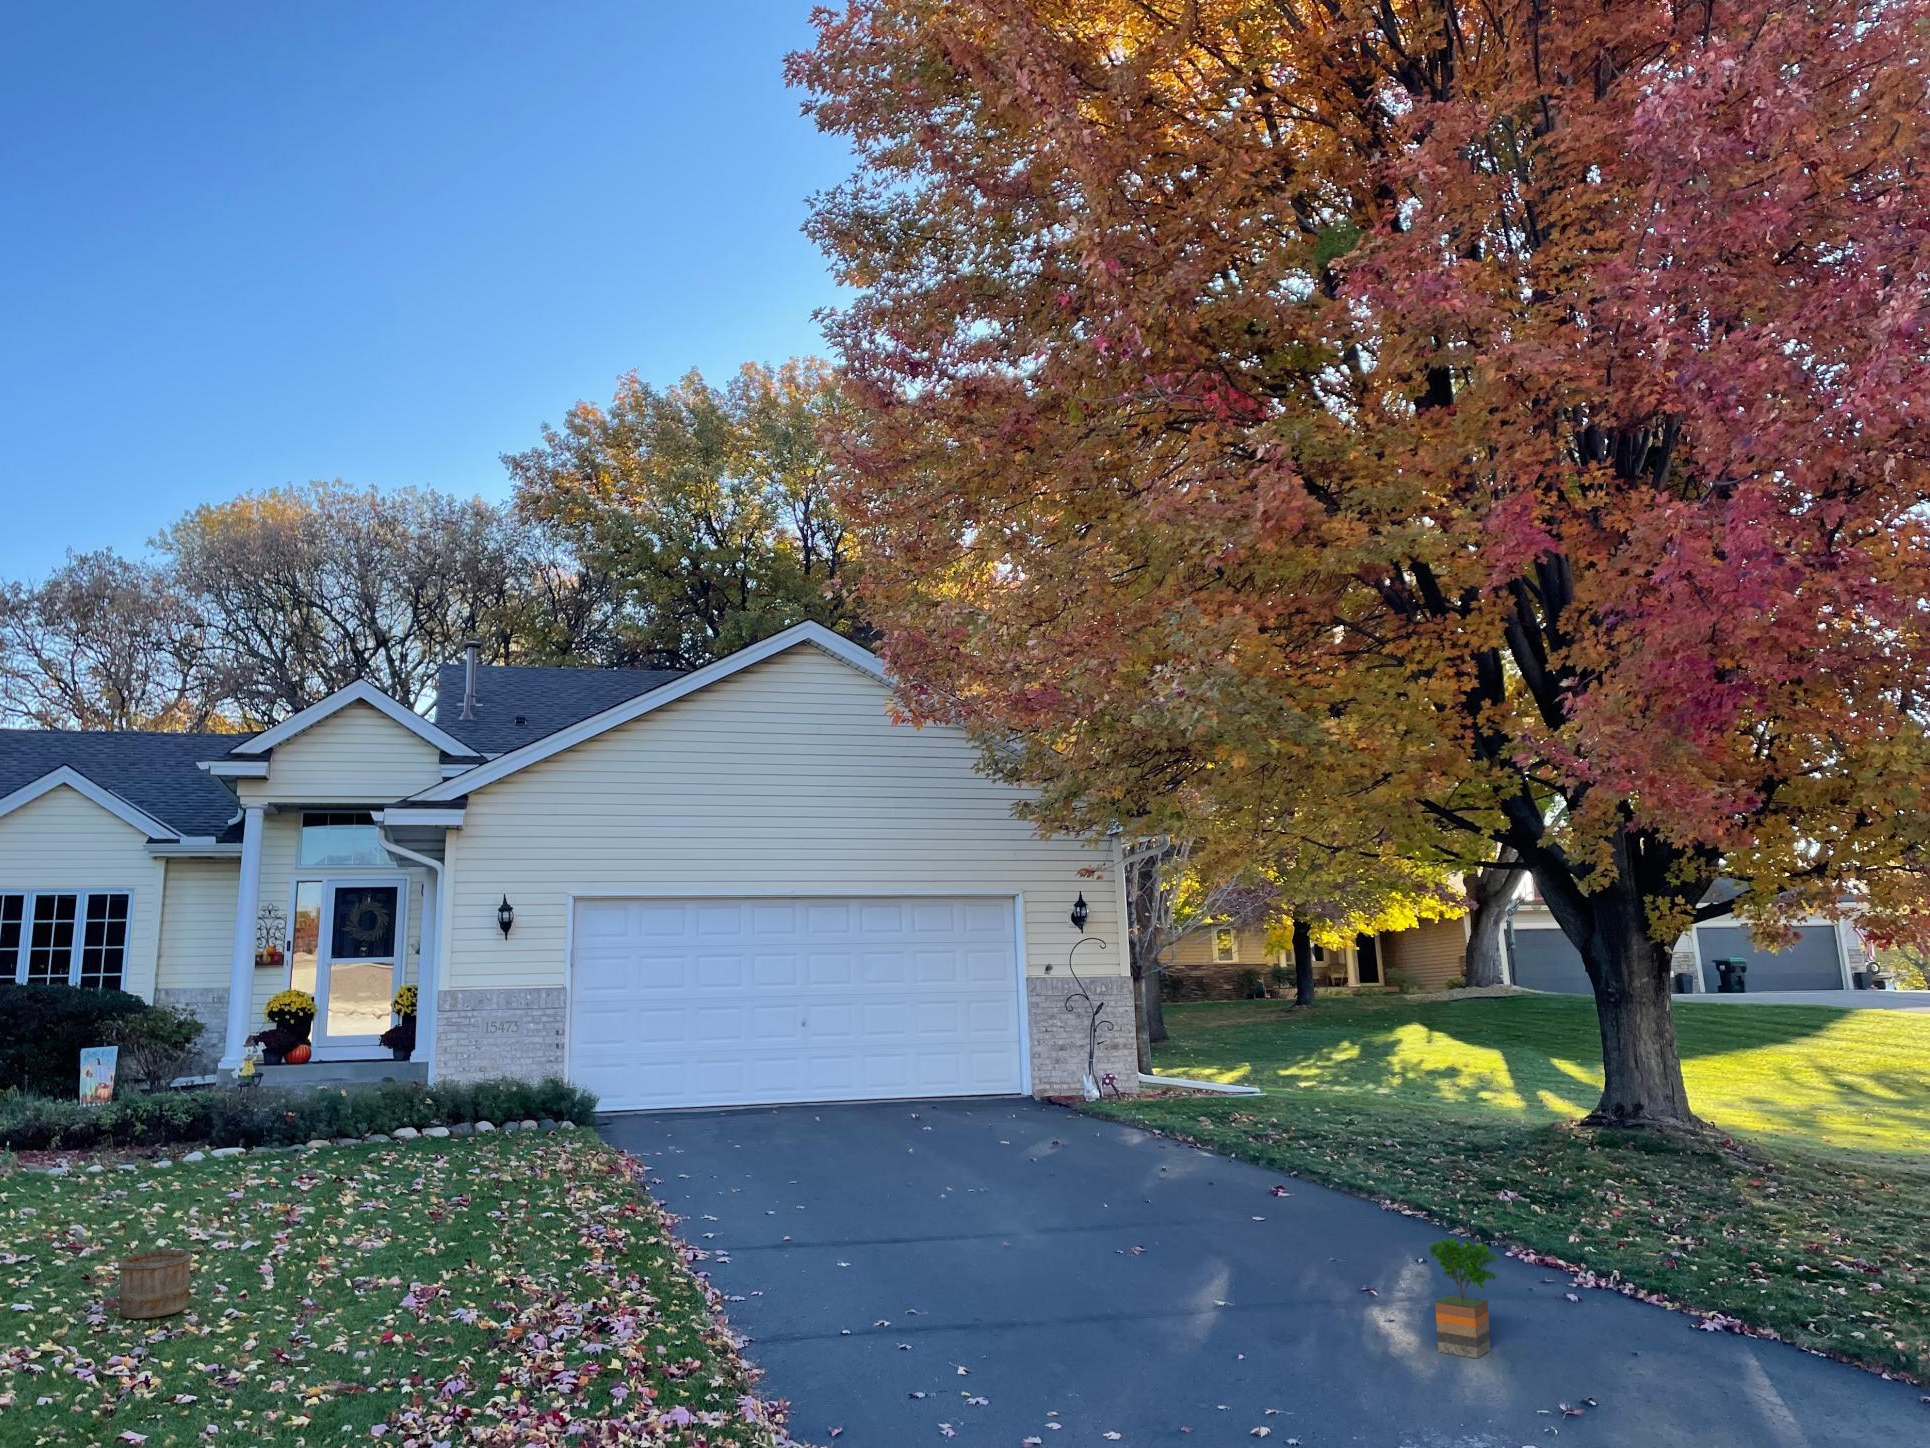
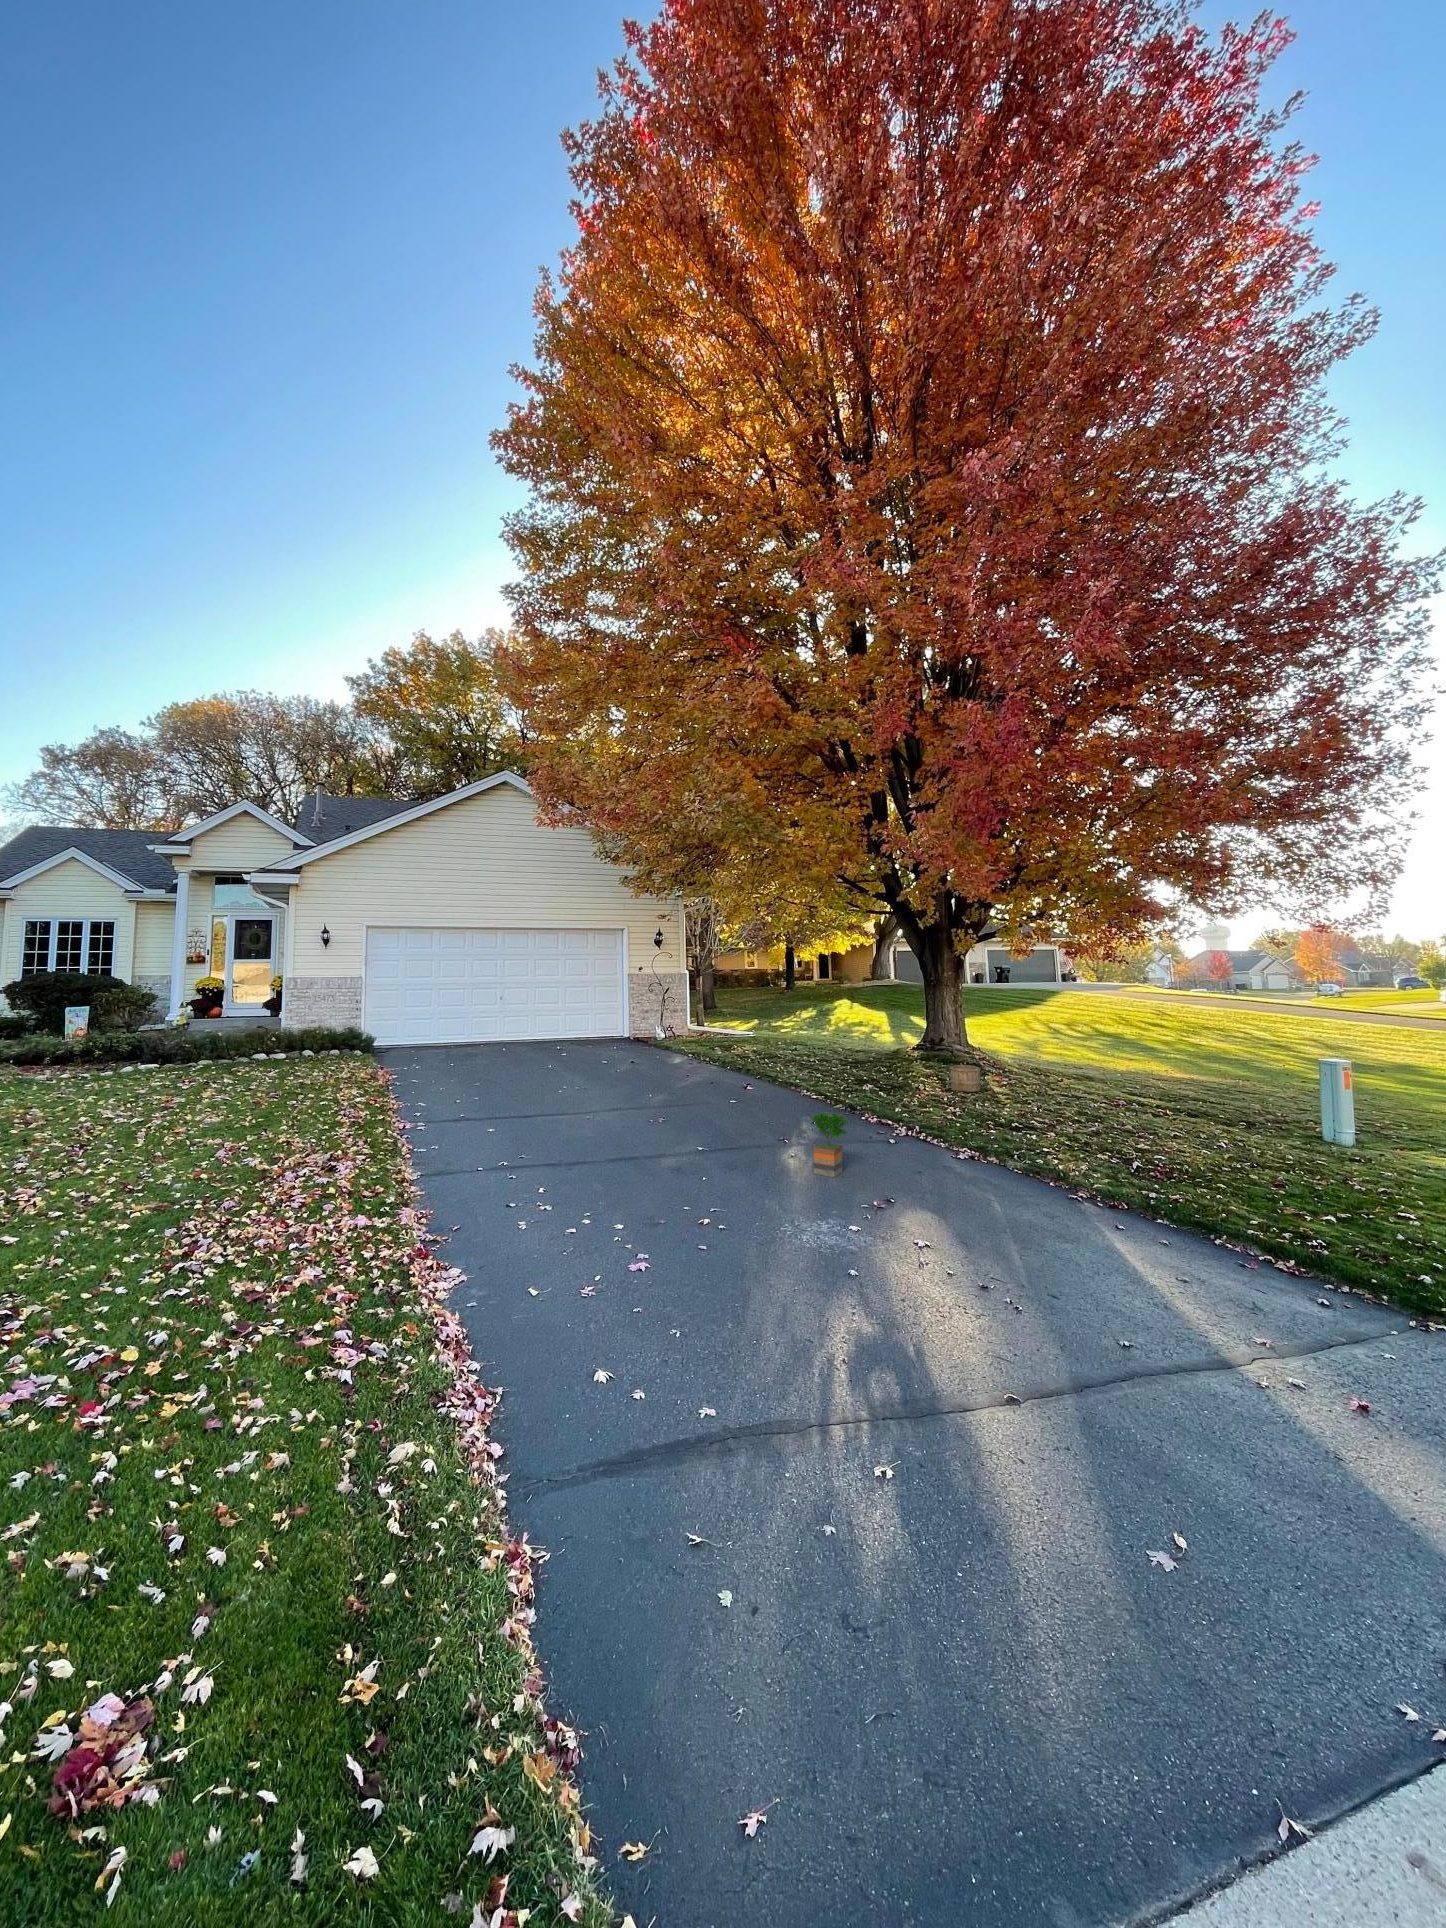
wooden bucket: present [118,1249,192,1319] -> present [950,1065,981,1092]

